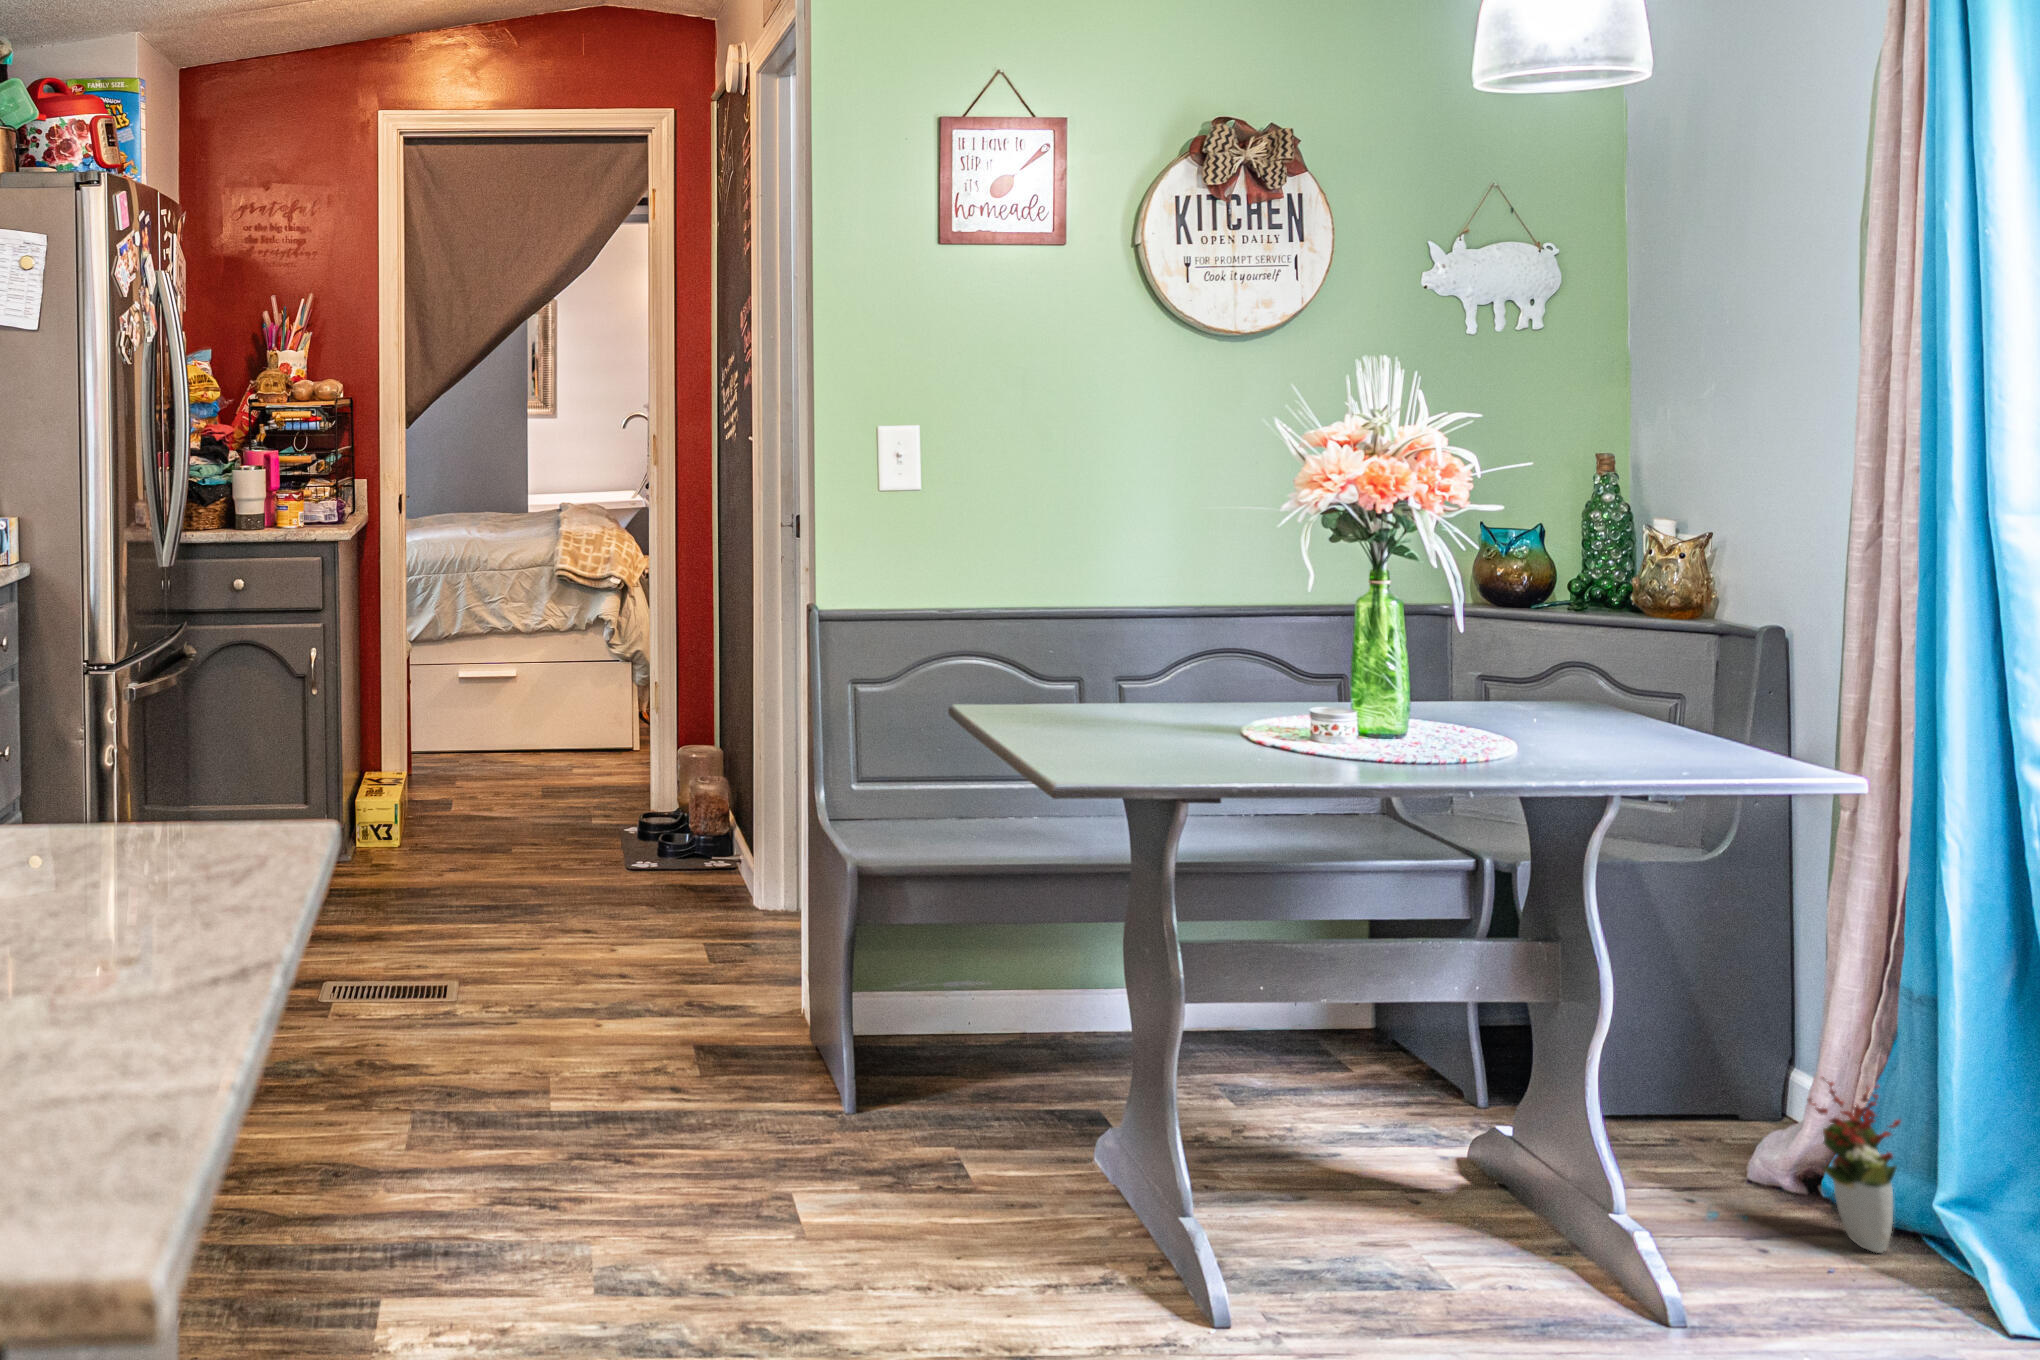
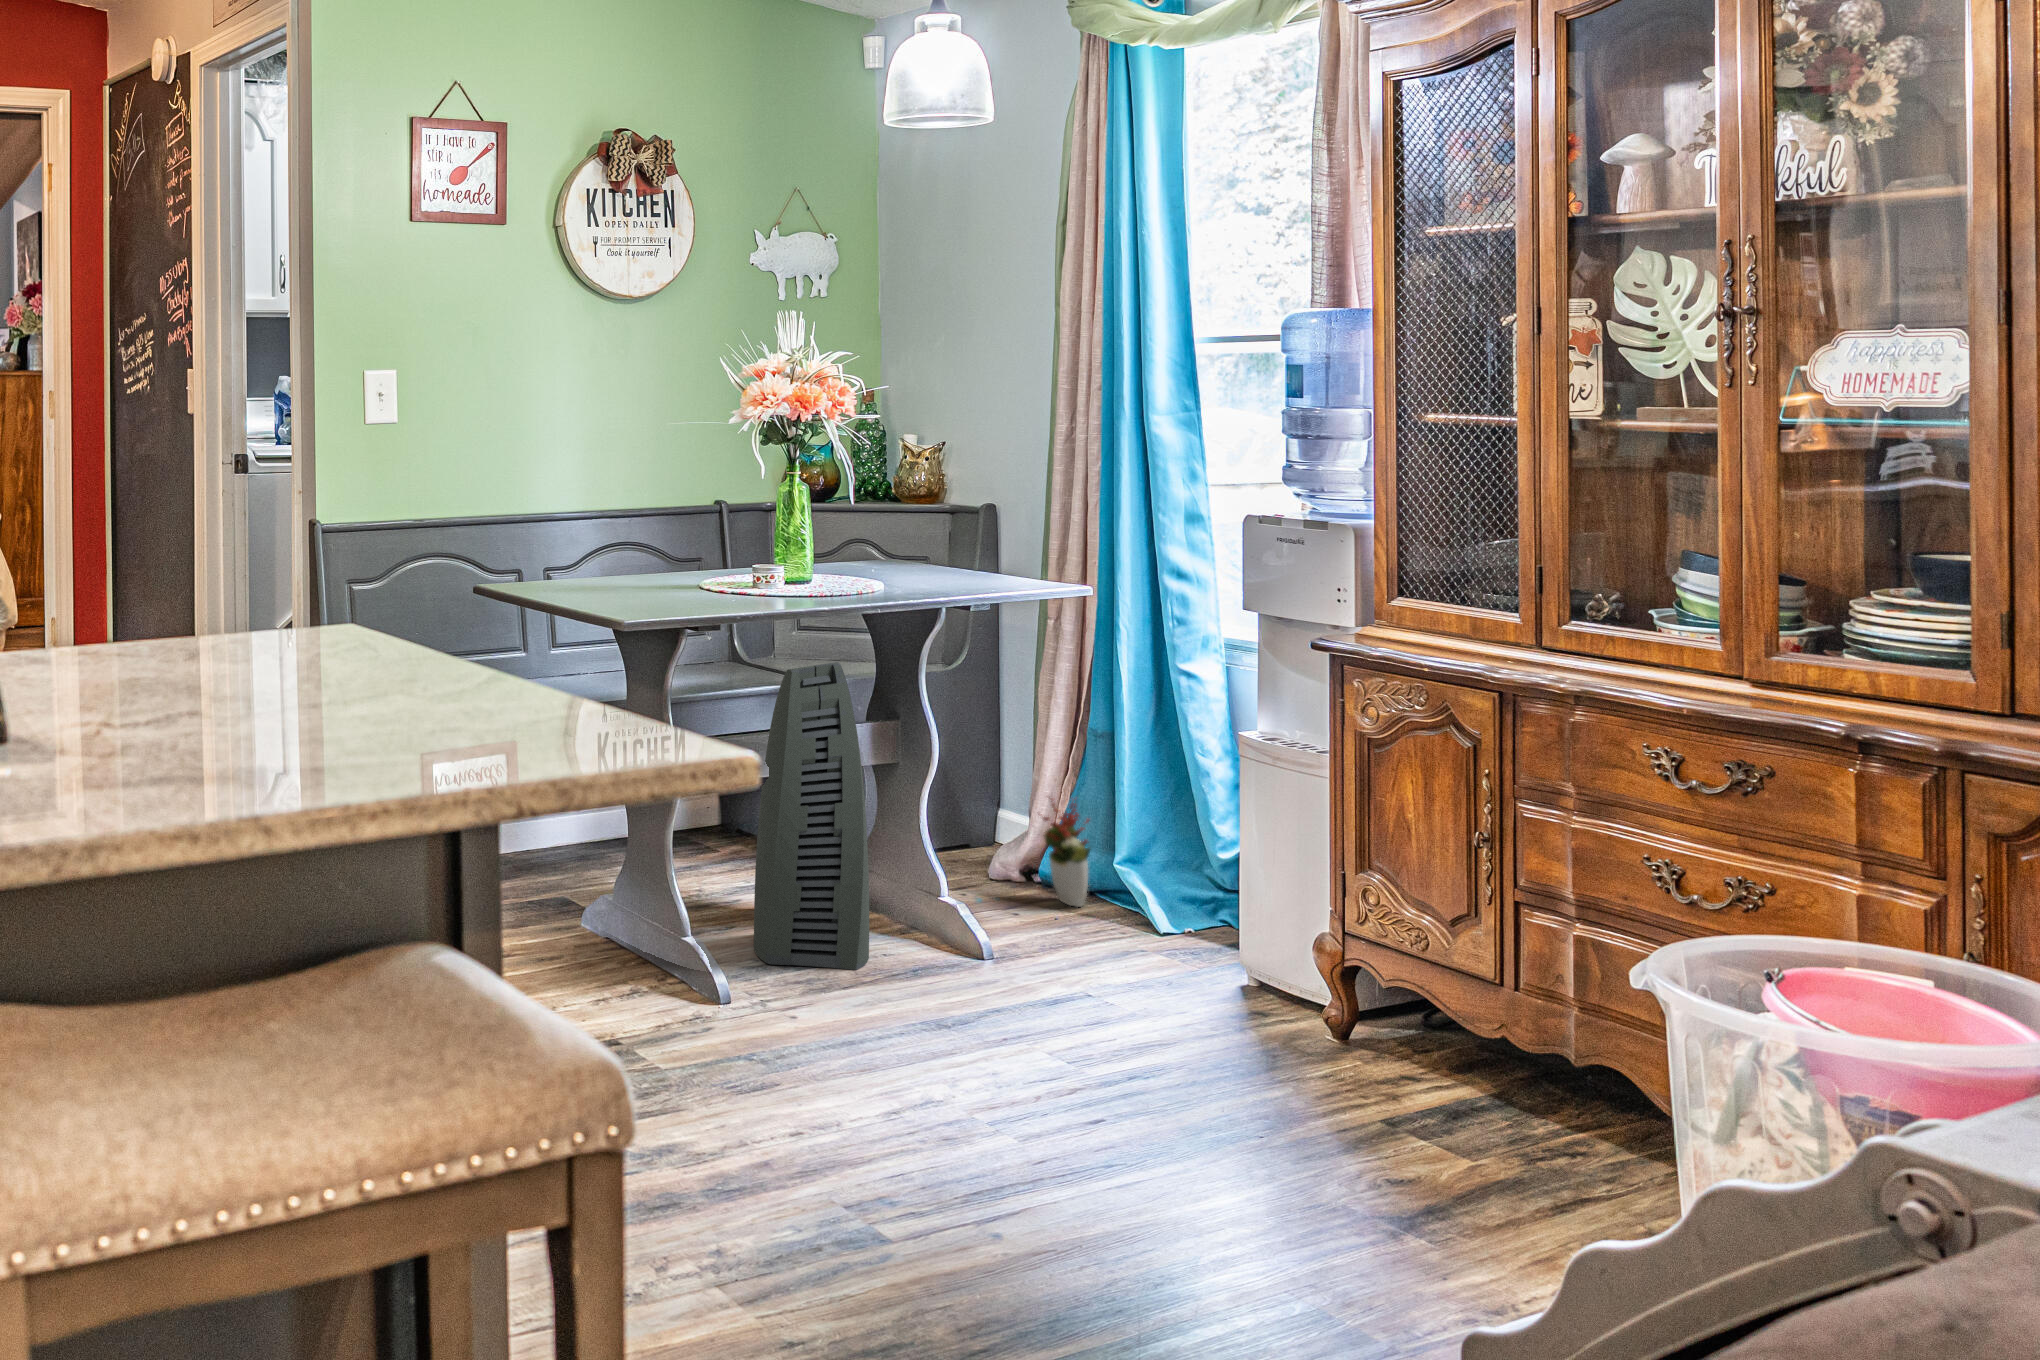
air purifier: none [1311,854,1485,1303] -> present [754,662,869,970]

